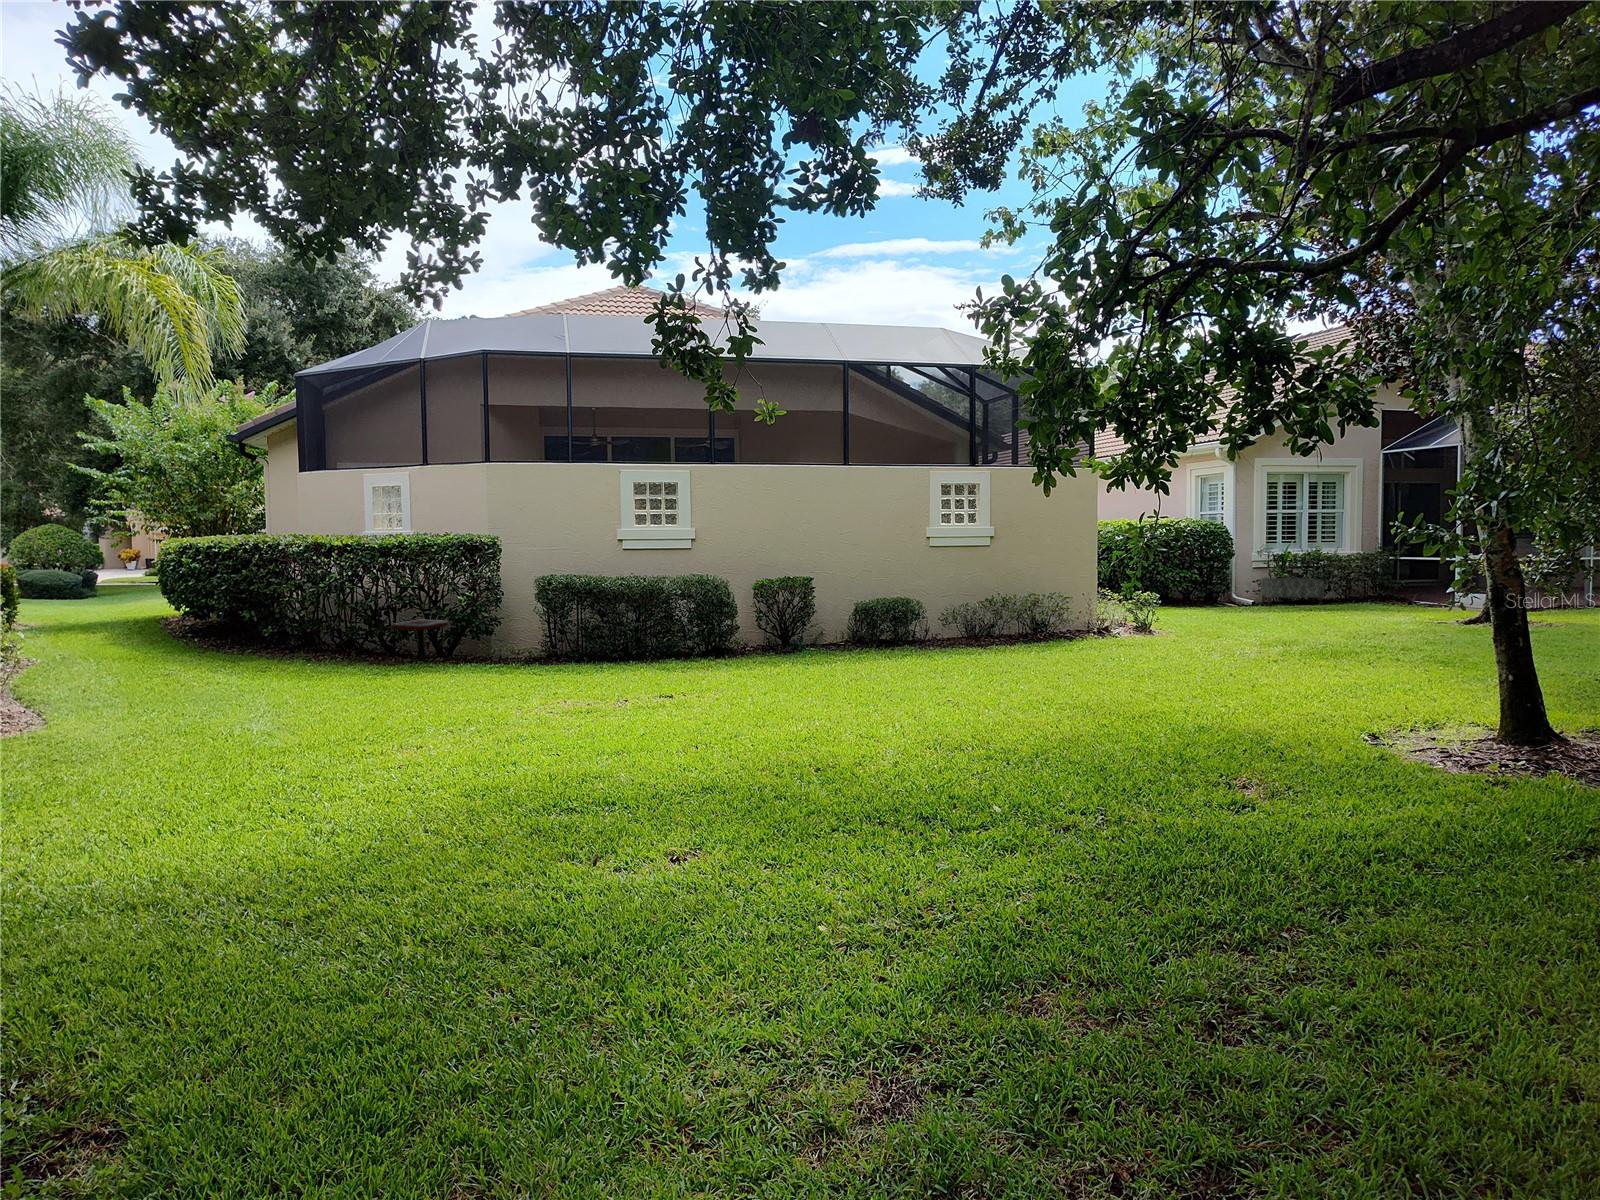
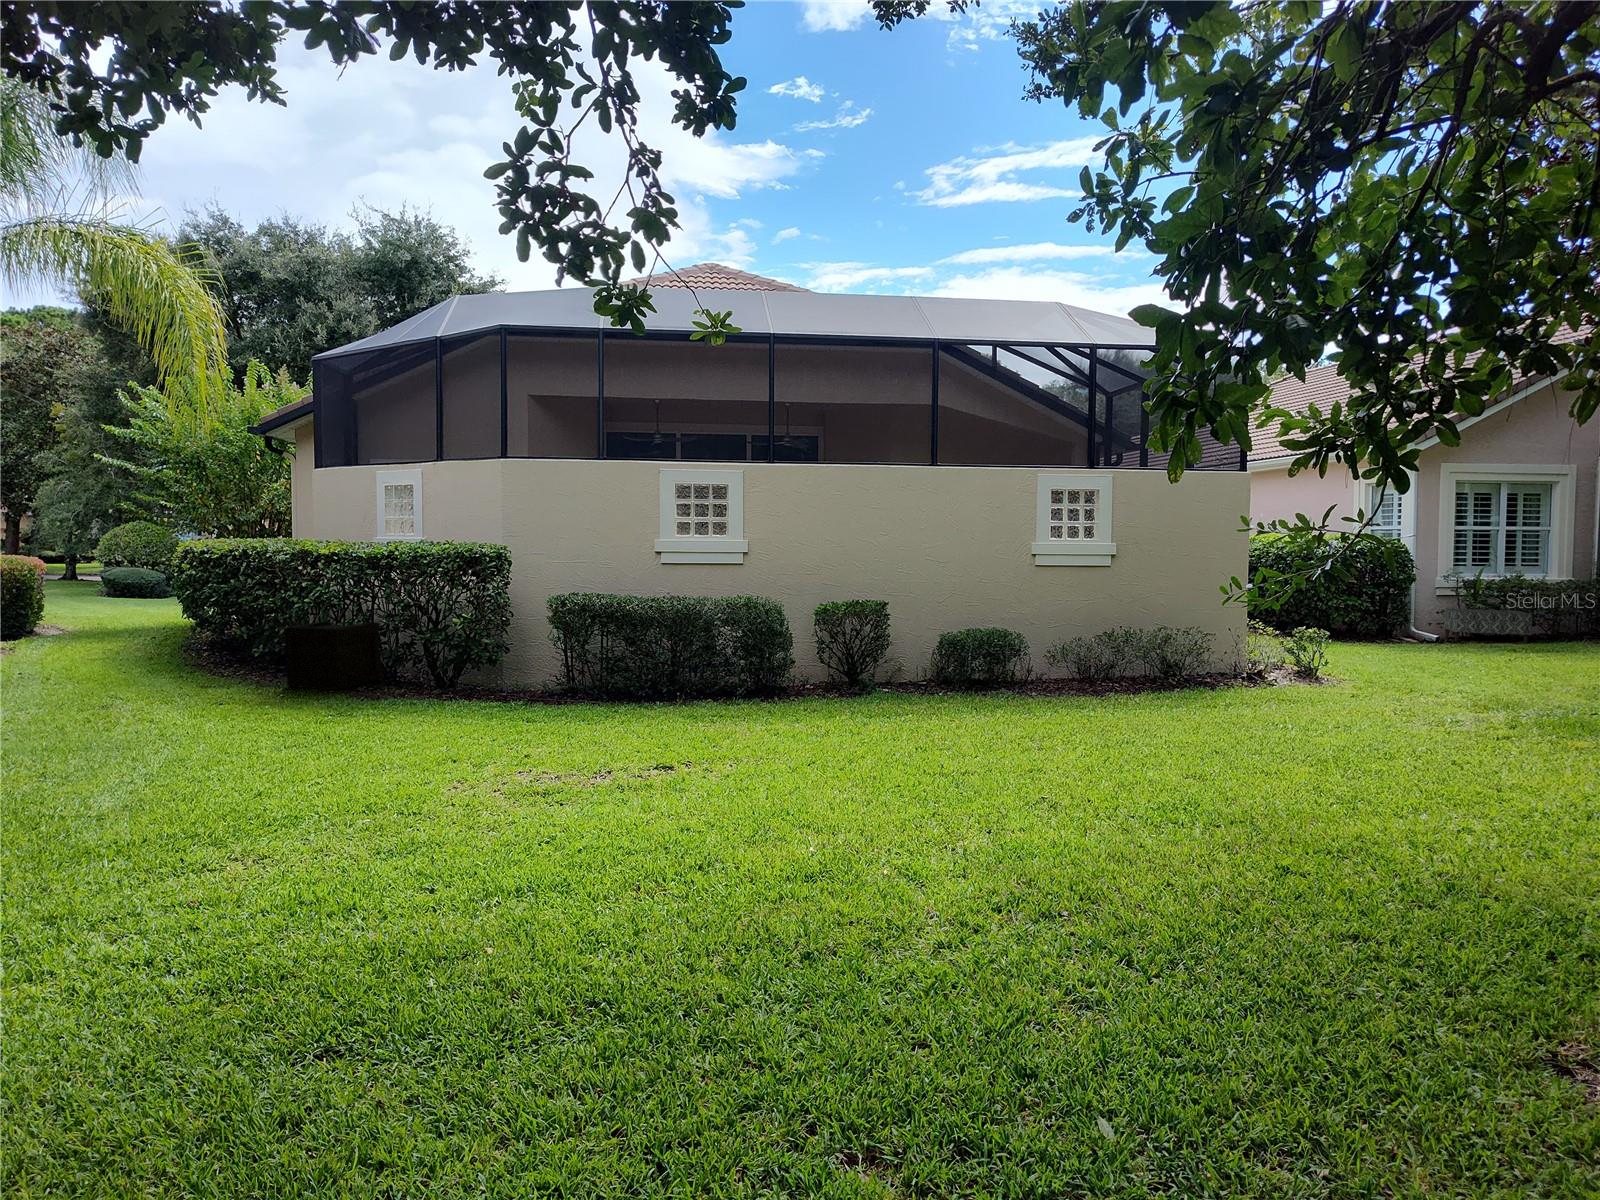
wooden crate: none [308,603,388,660] -> present [284,621,382,690]
pedestal table: present [391,620,449,656] -> none [378,642,448,686]

